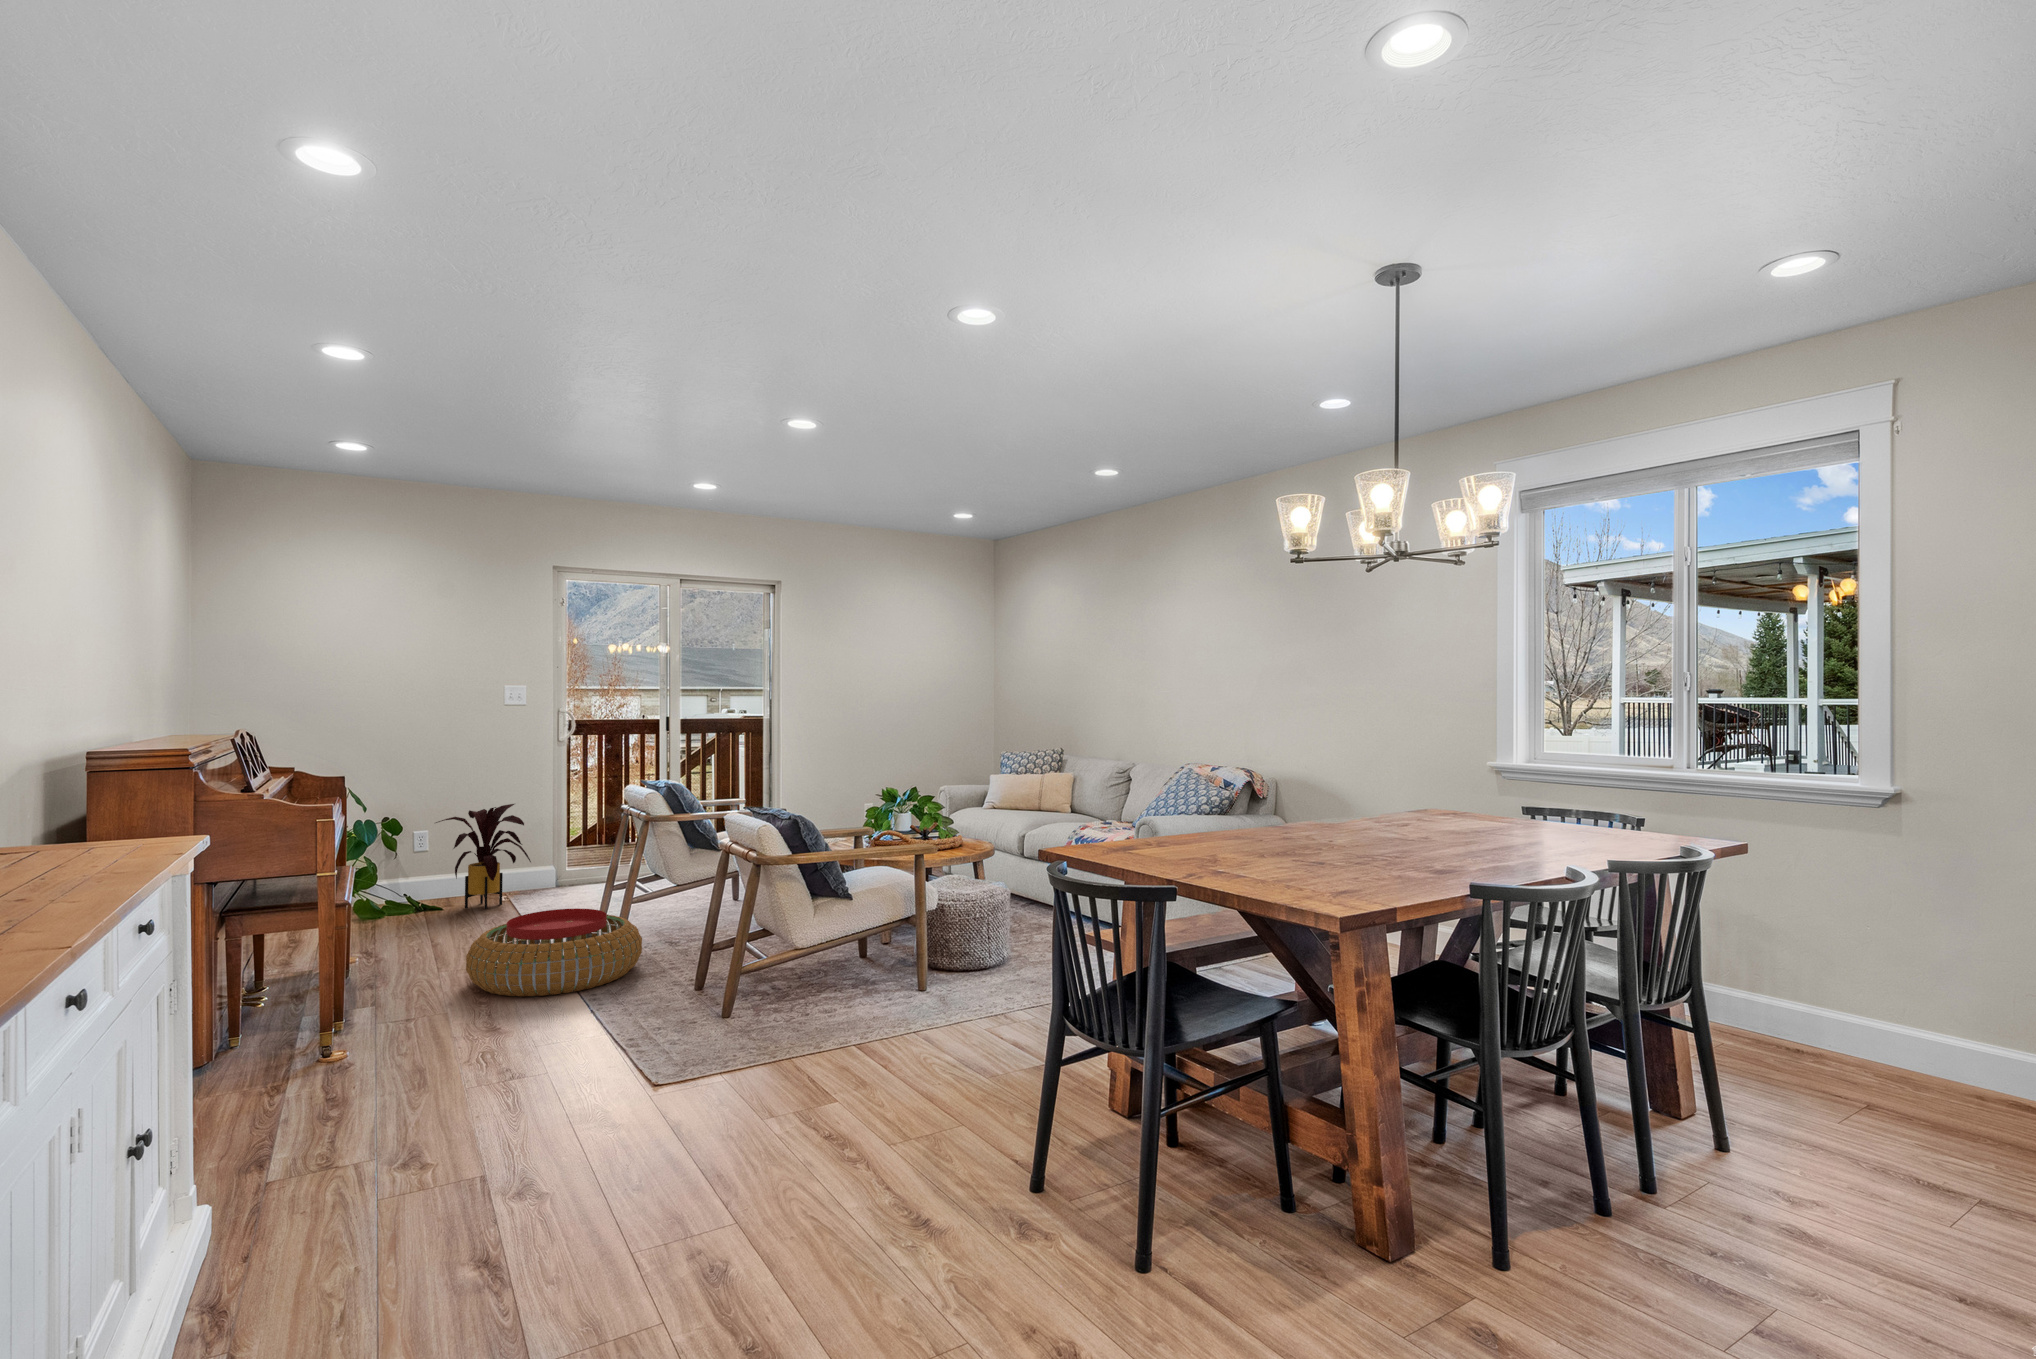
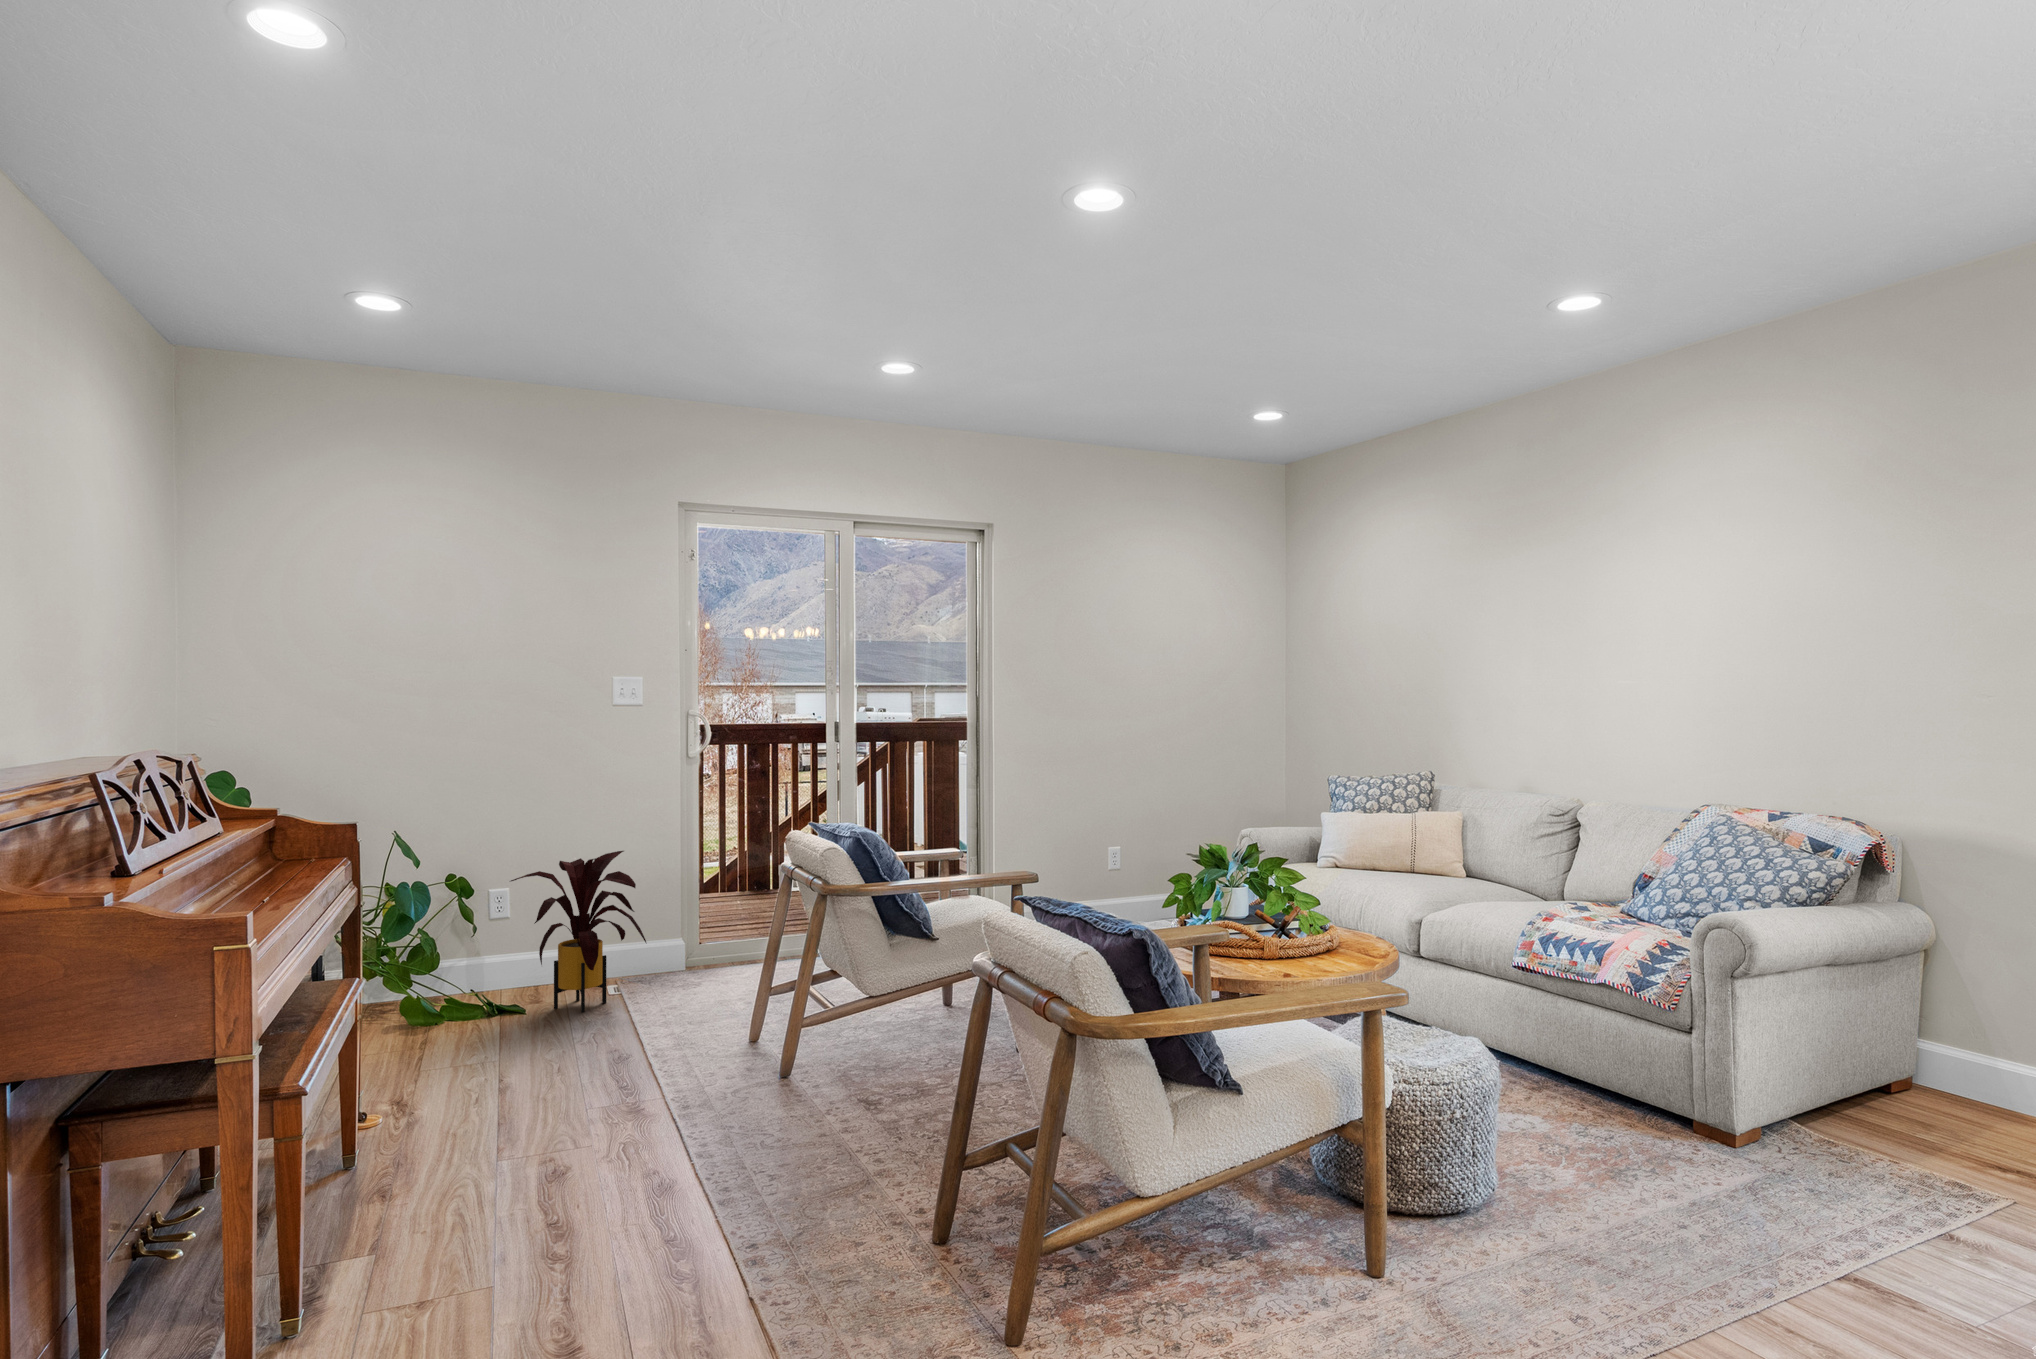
pouf: present [466,909,642,996] -> none [537,1053,827,1234]

